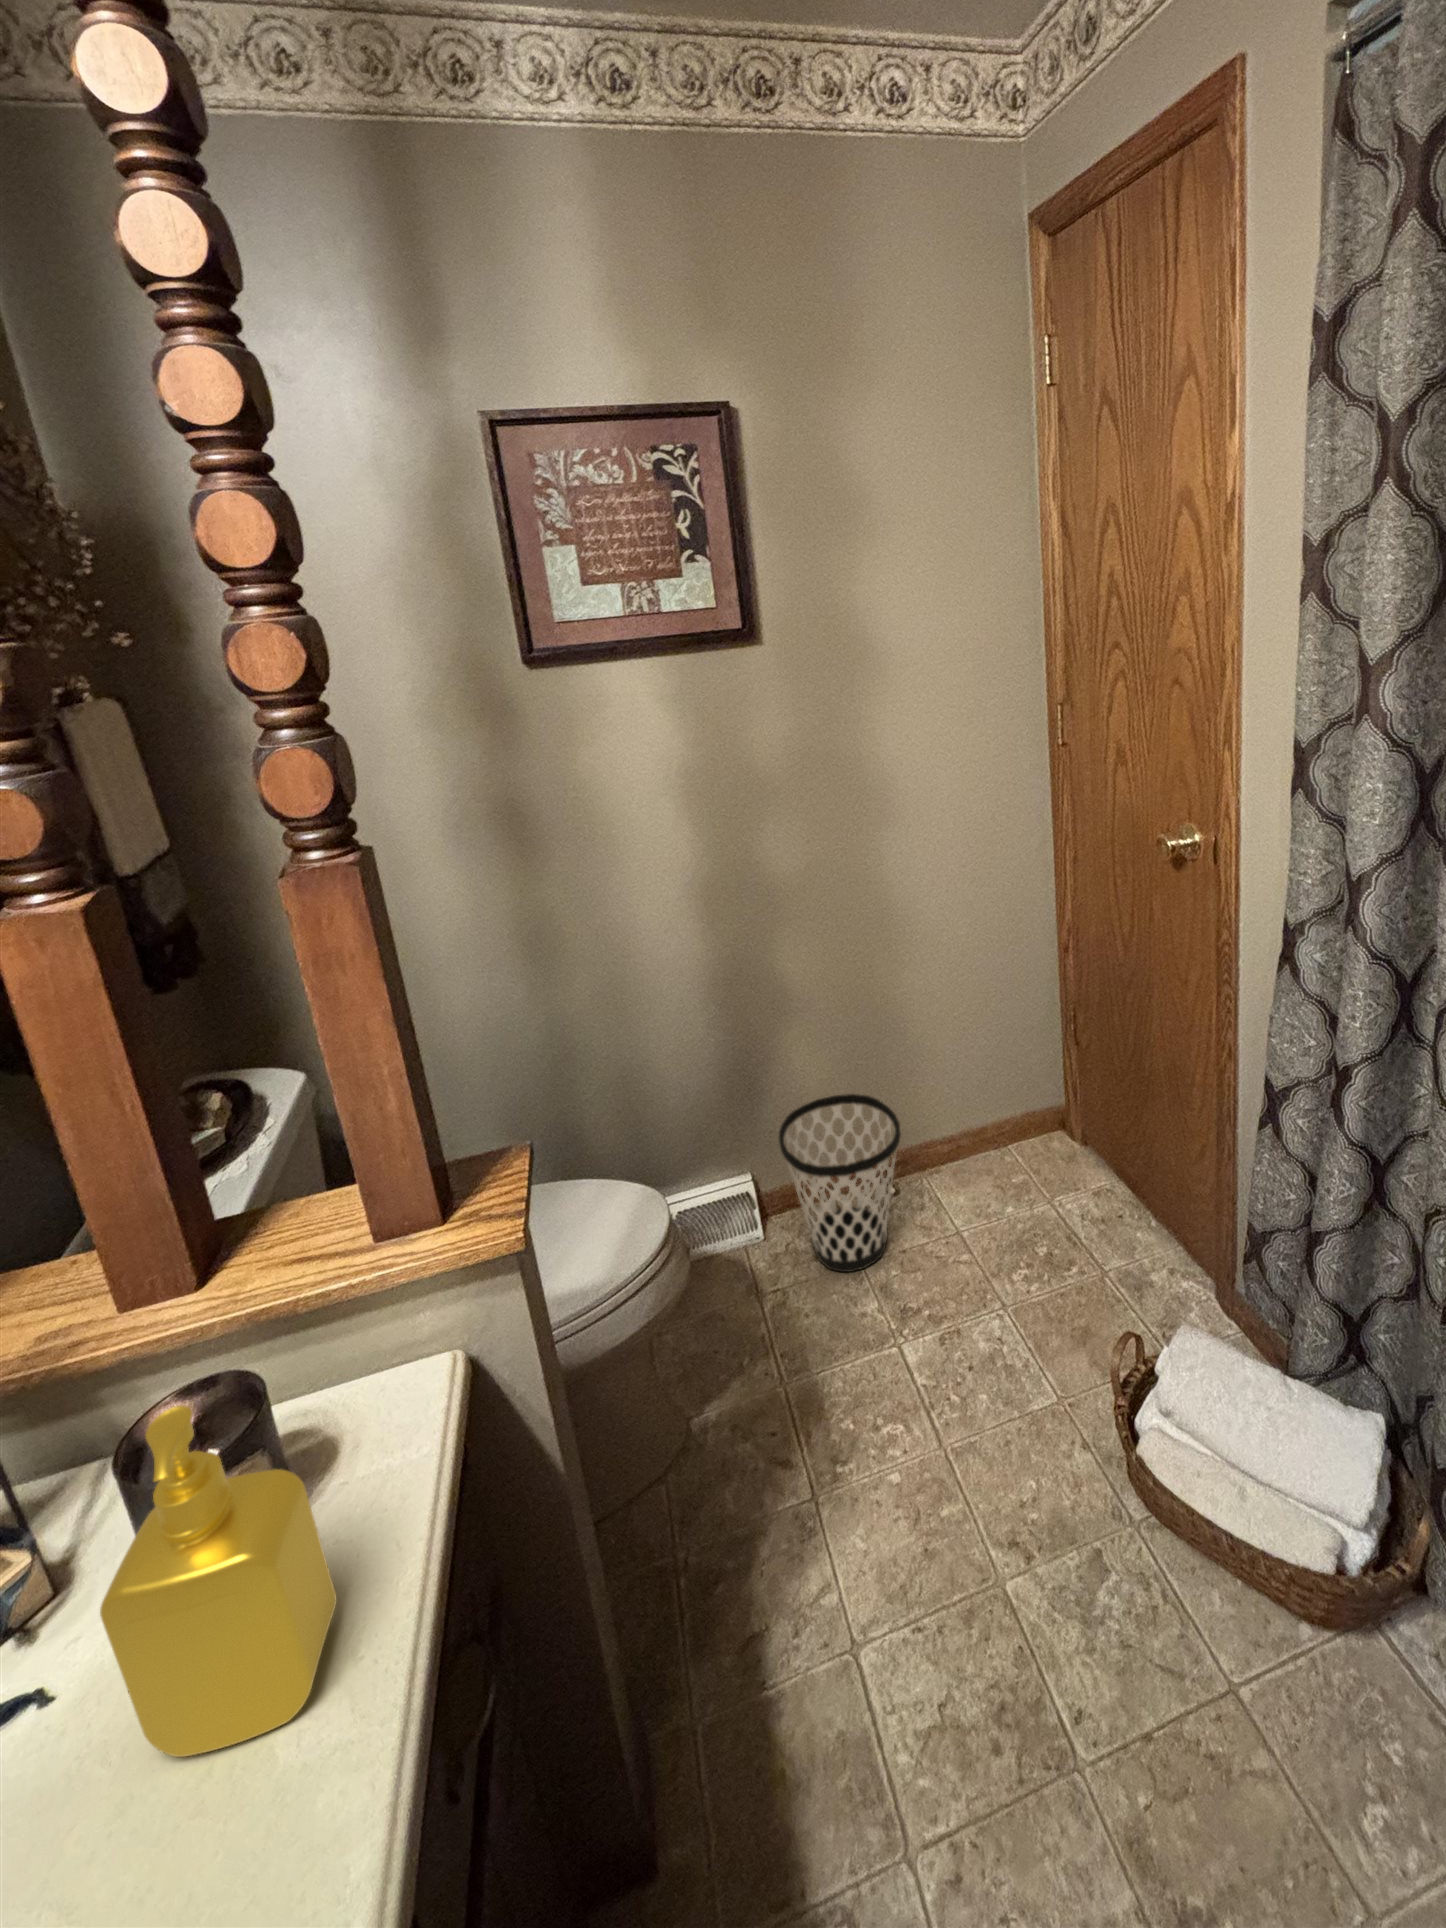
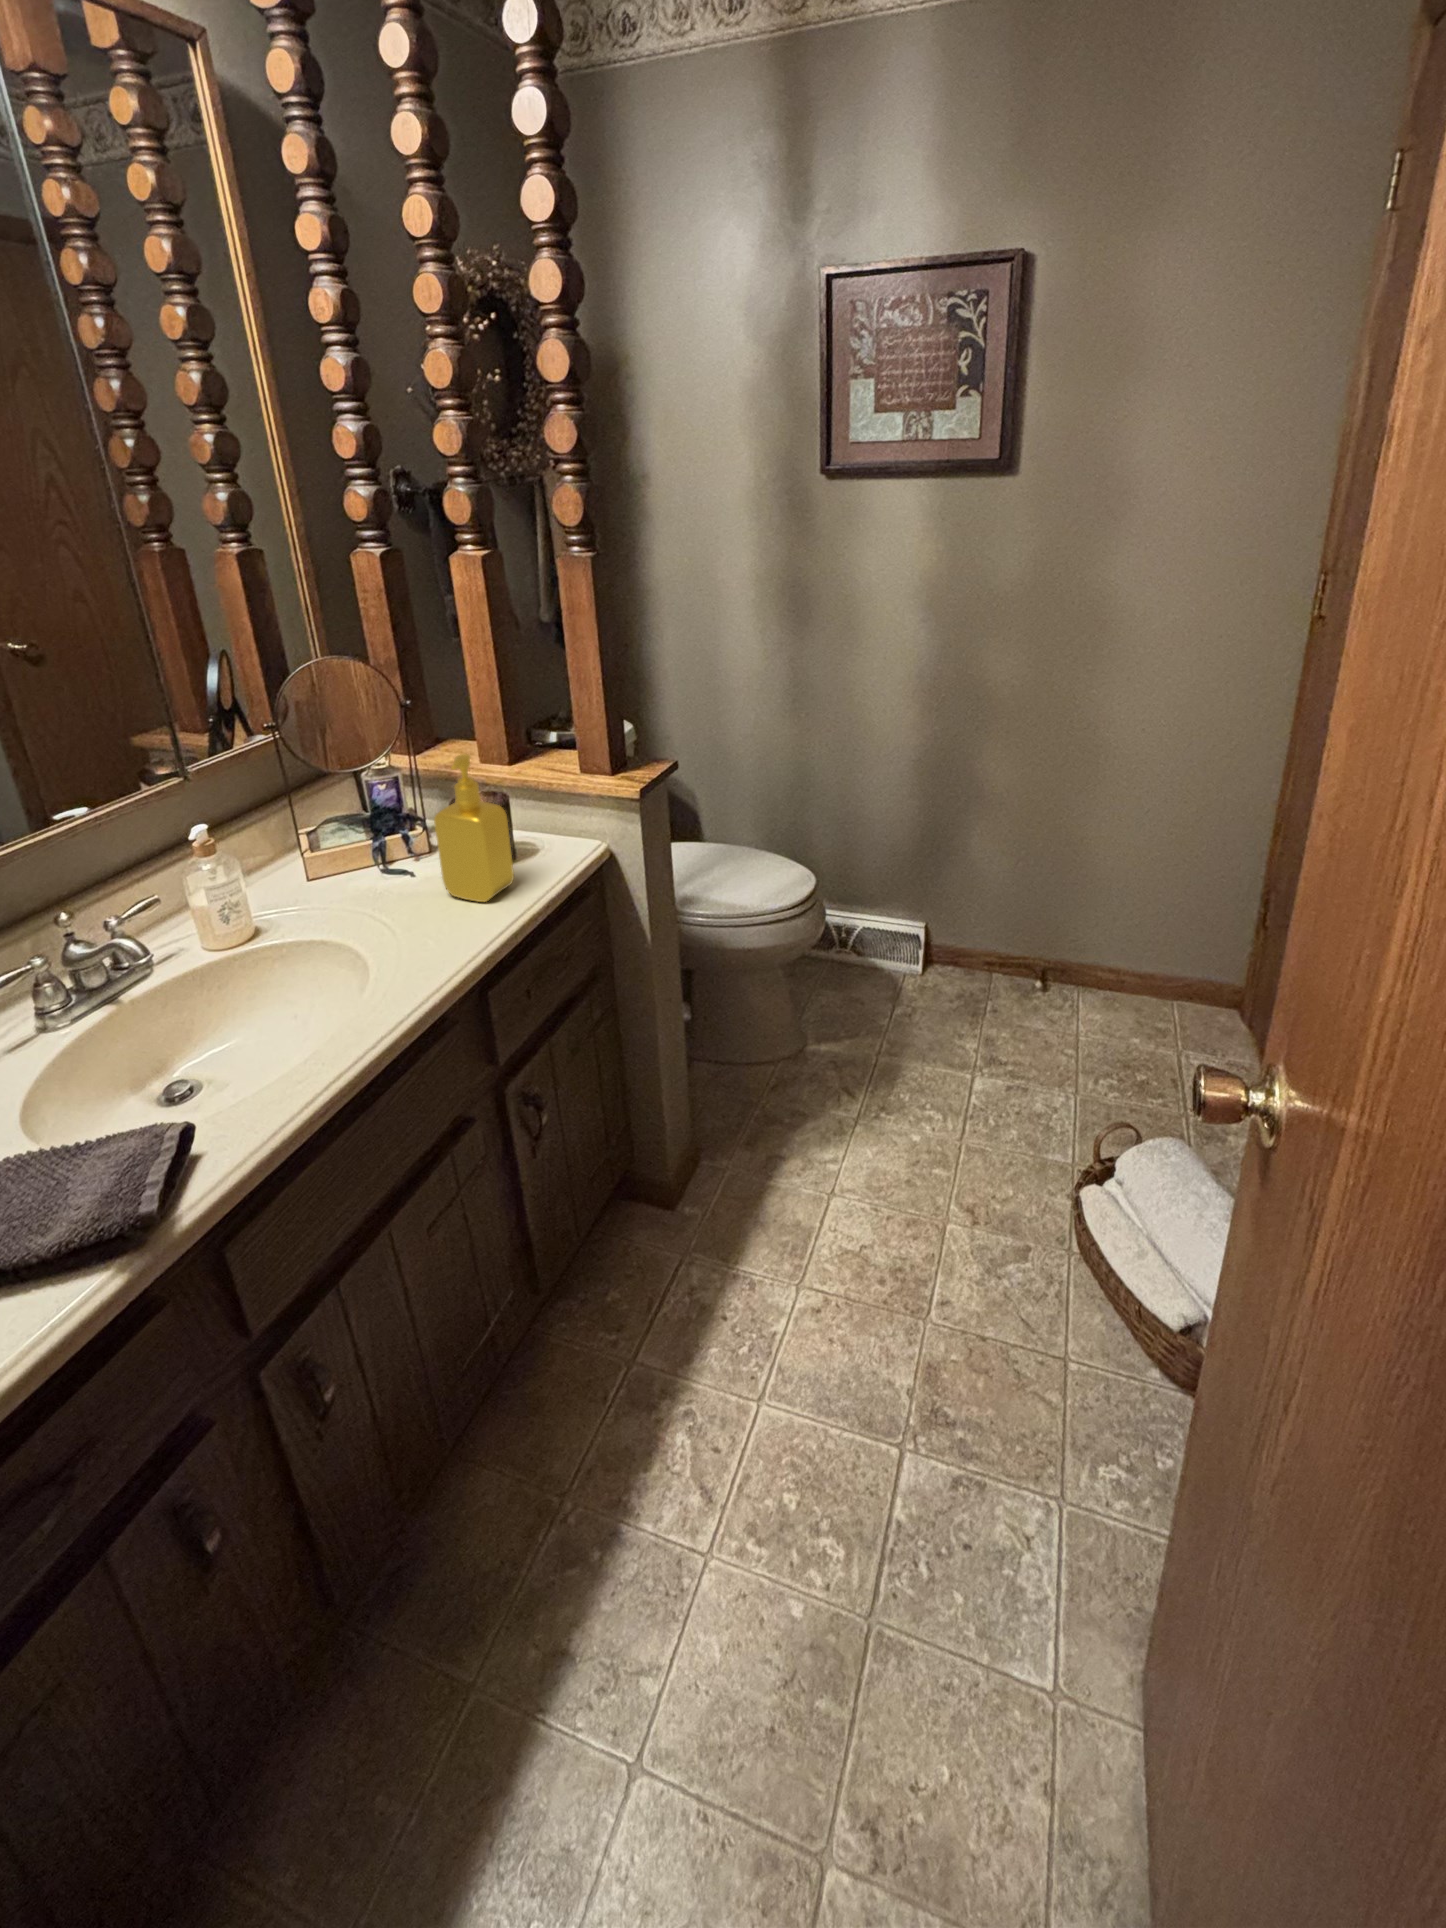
wastebasket: present [779,1094,901,1272] -> none [935,886,1043,1026]

